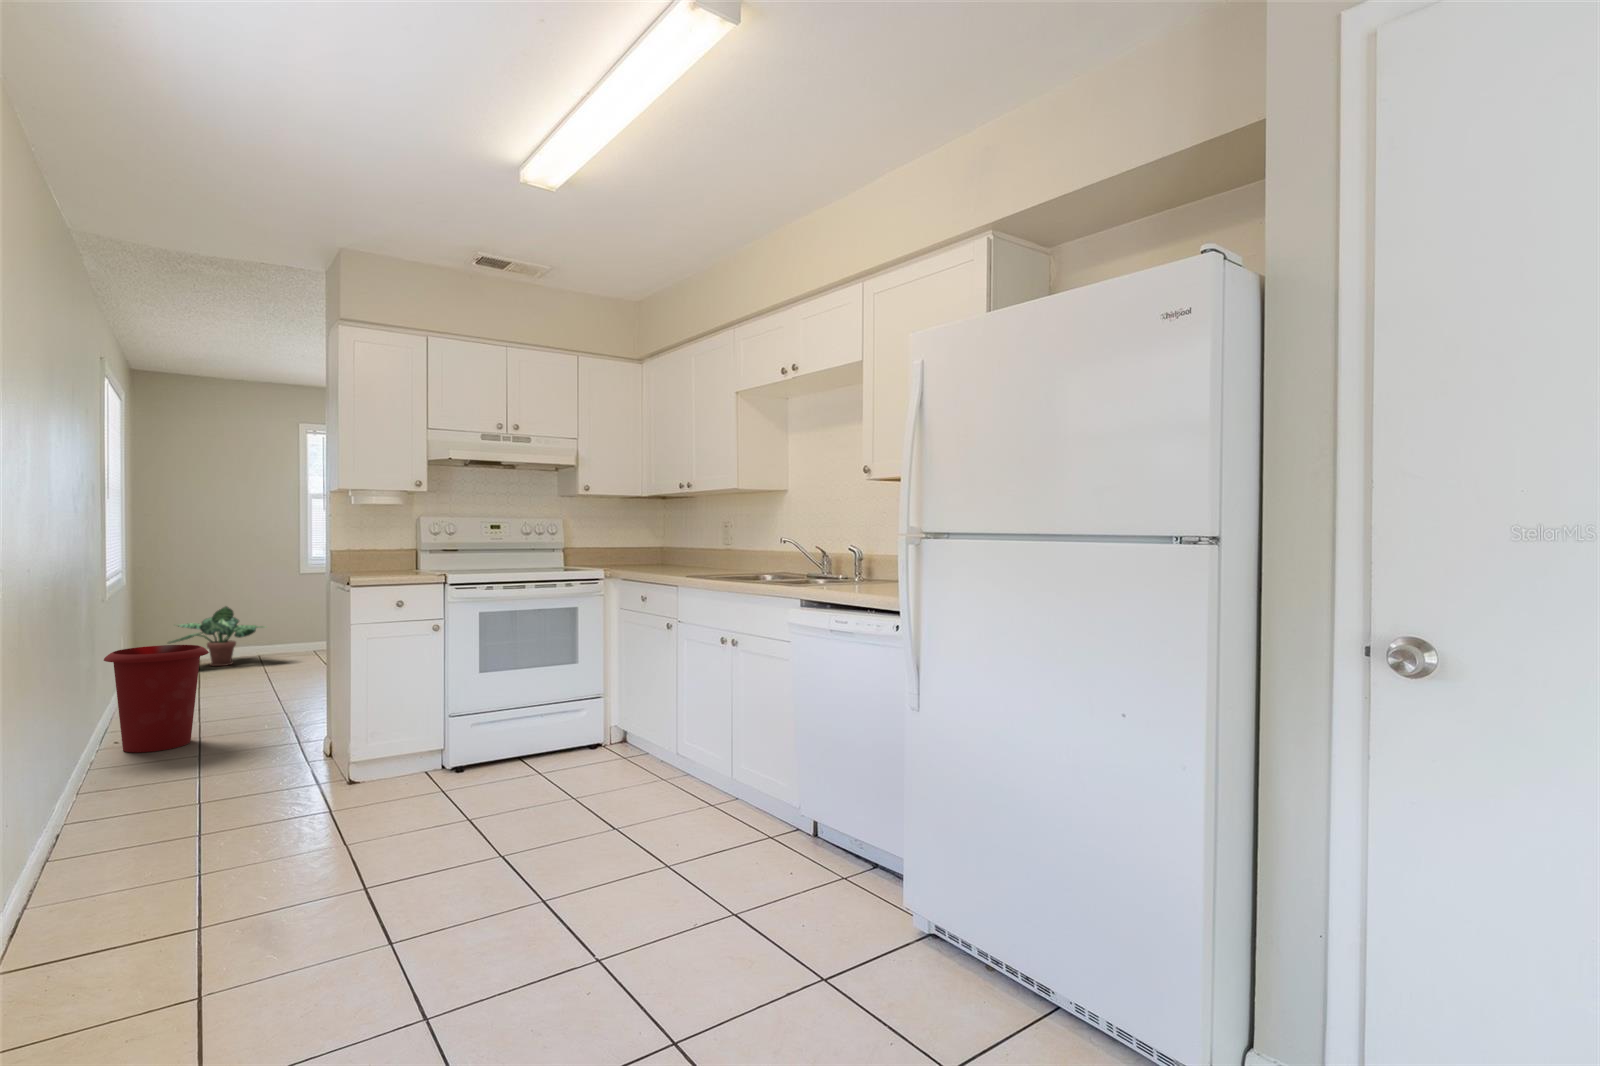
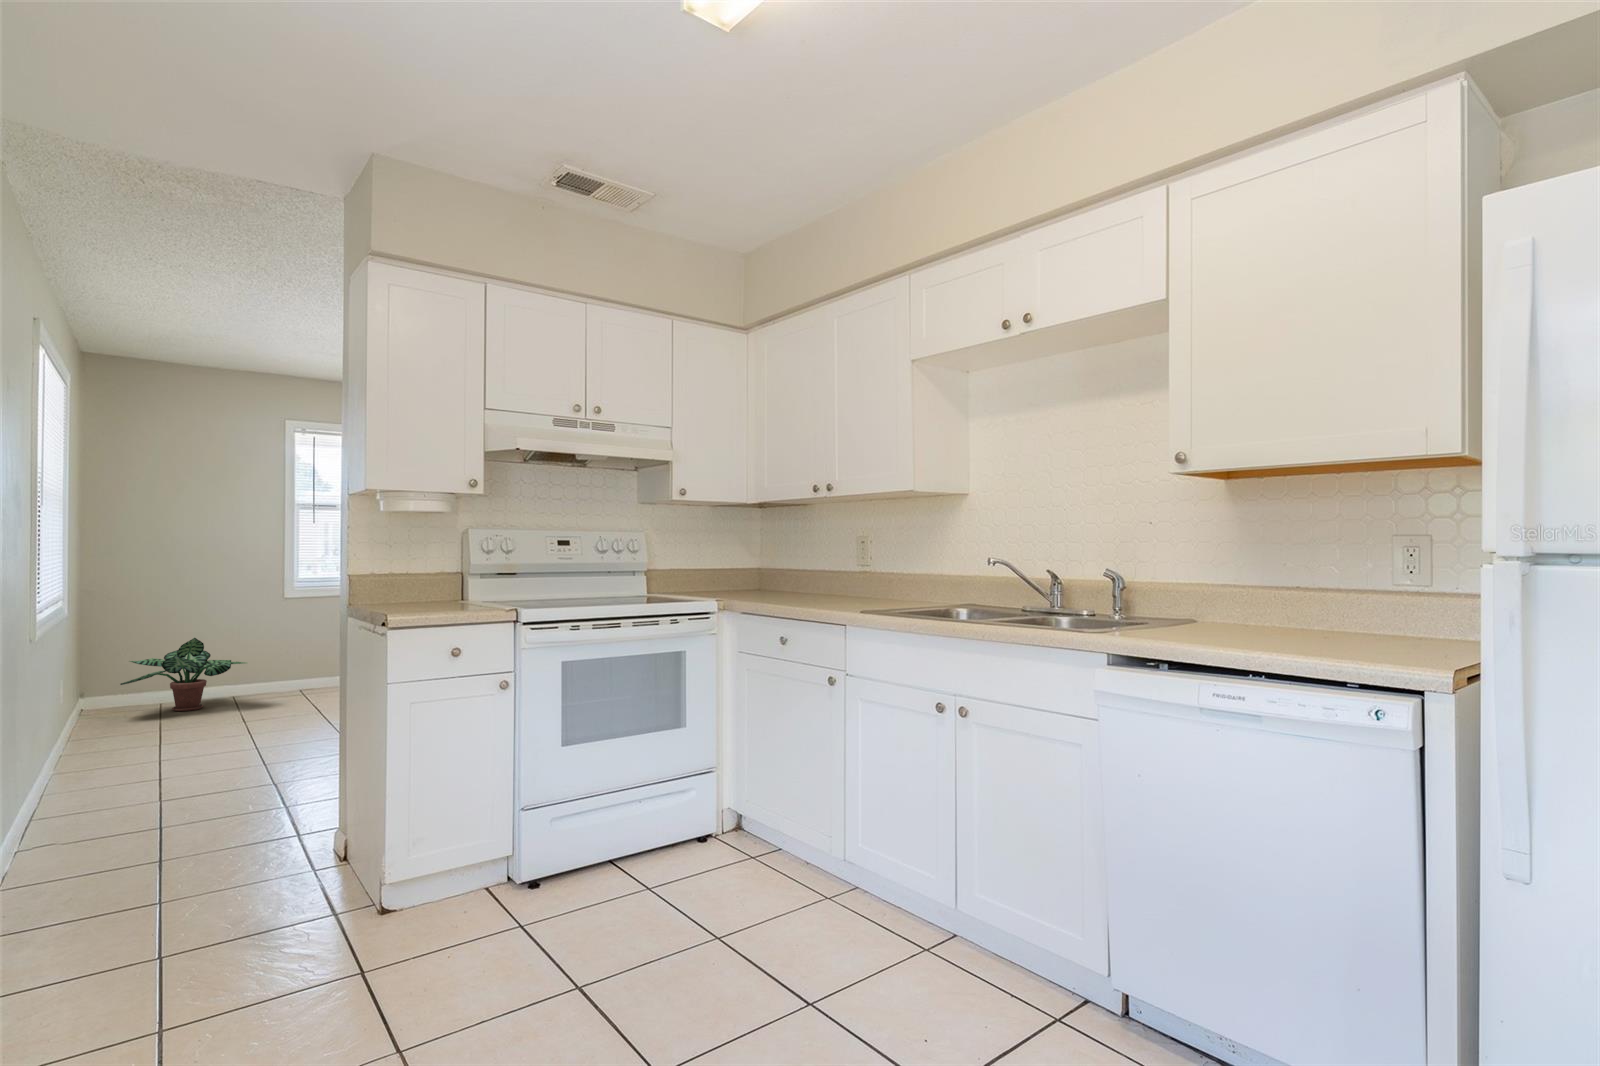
waste bin: present [104,645,209,752] -> none [24,701,174,856]

